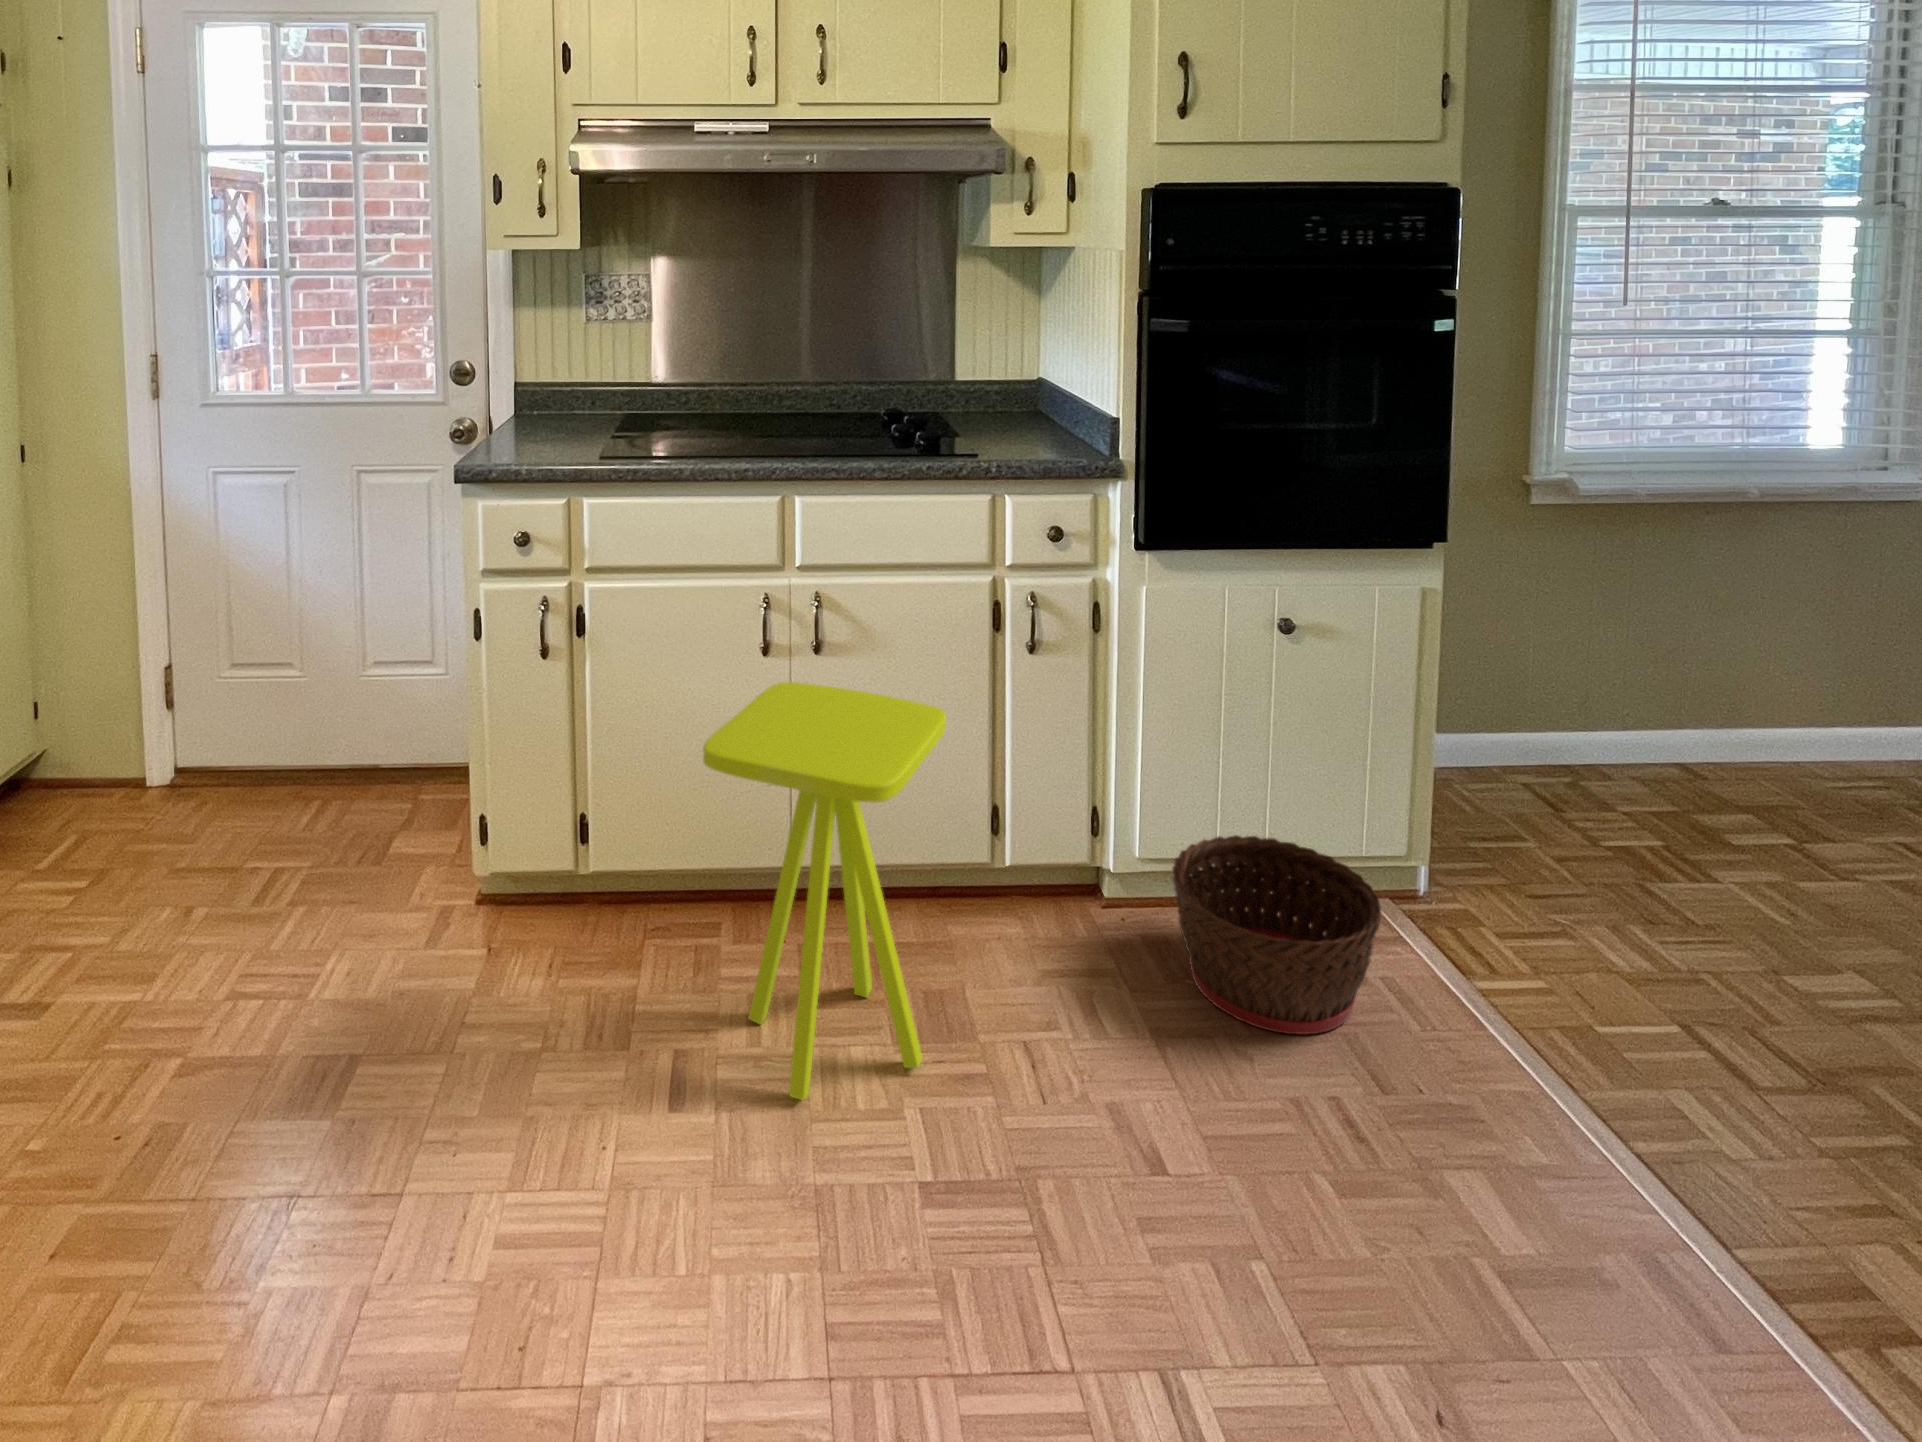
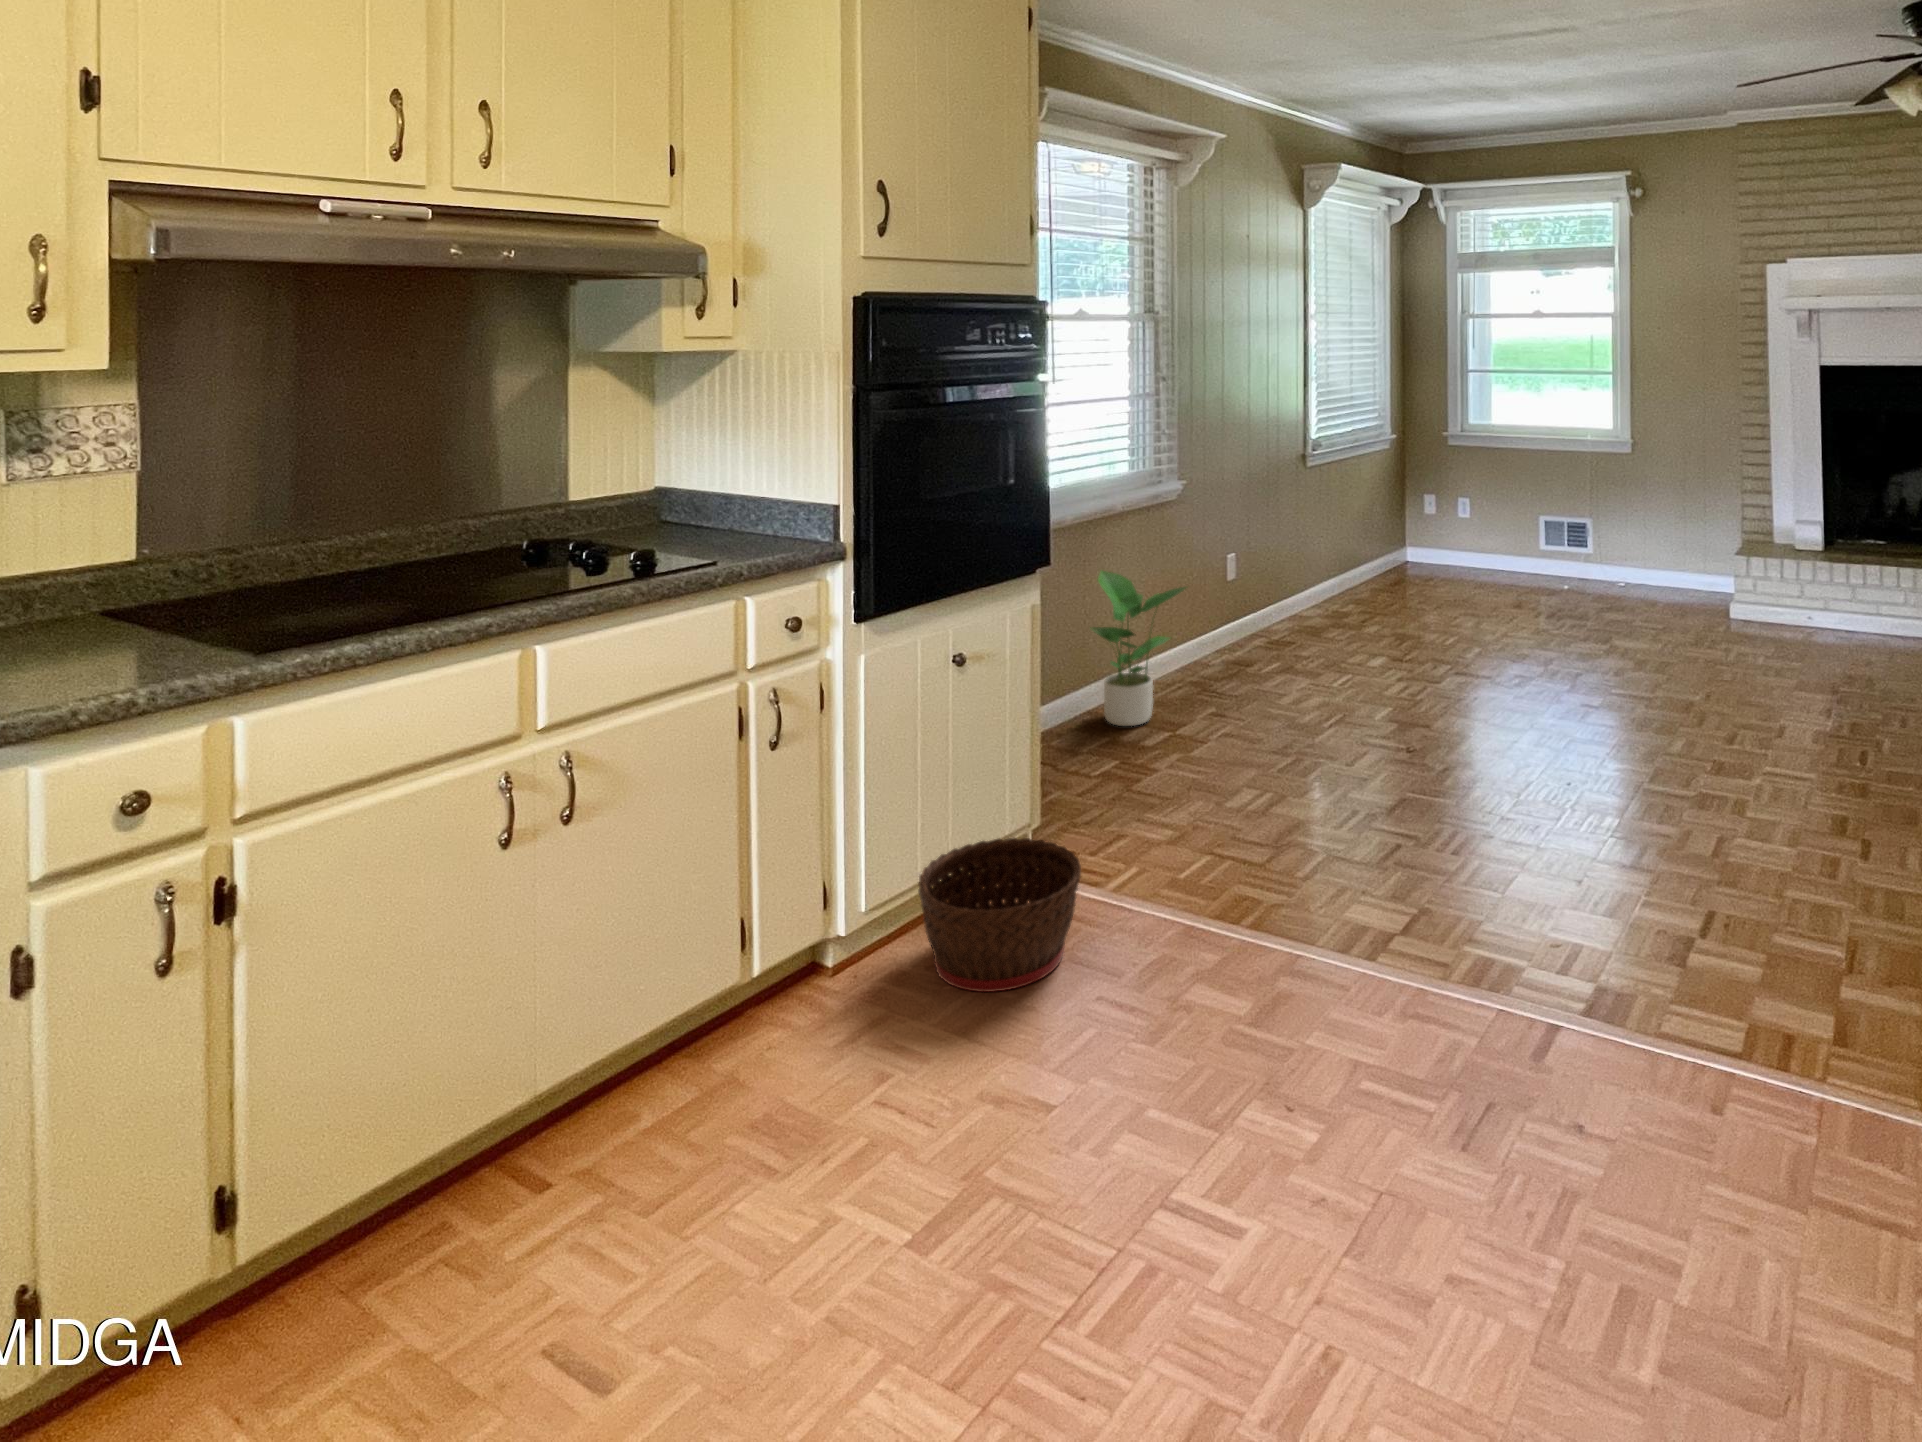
potted plant: none [1663,574,1861,810] -> present [1092,571,1186,726]
side table: present [703,682,946,1100] -> none [585,813,846,1279]

